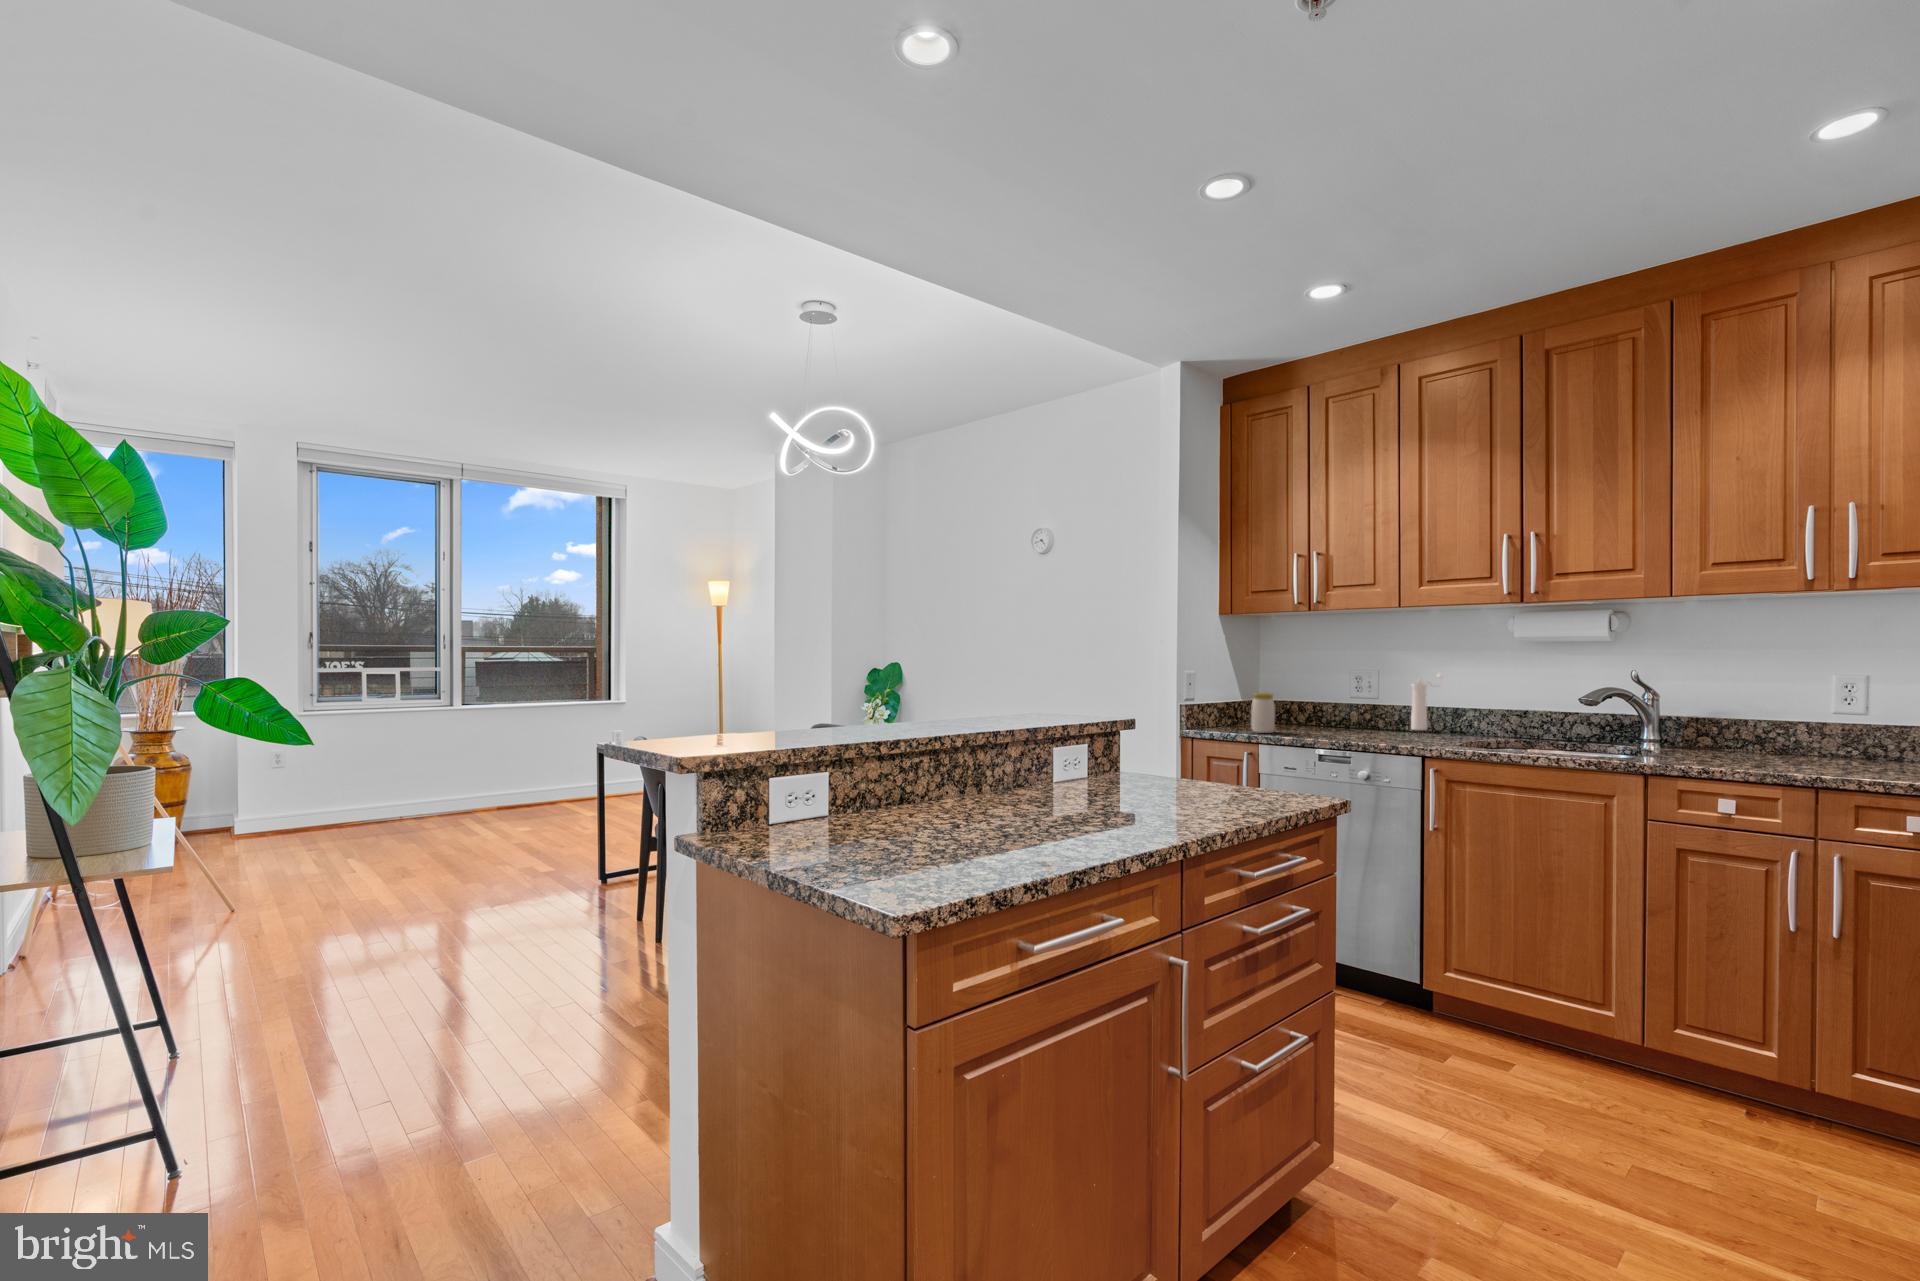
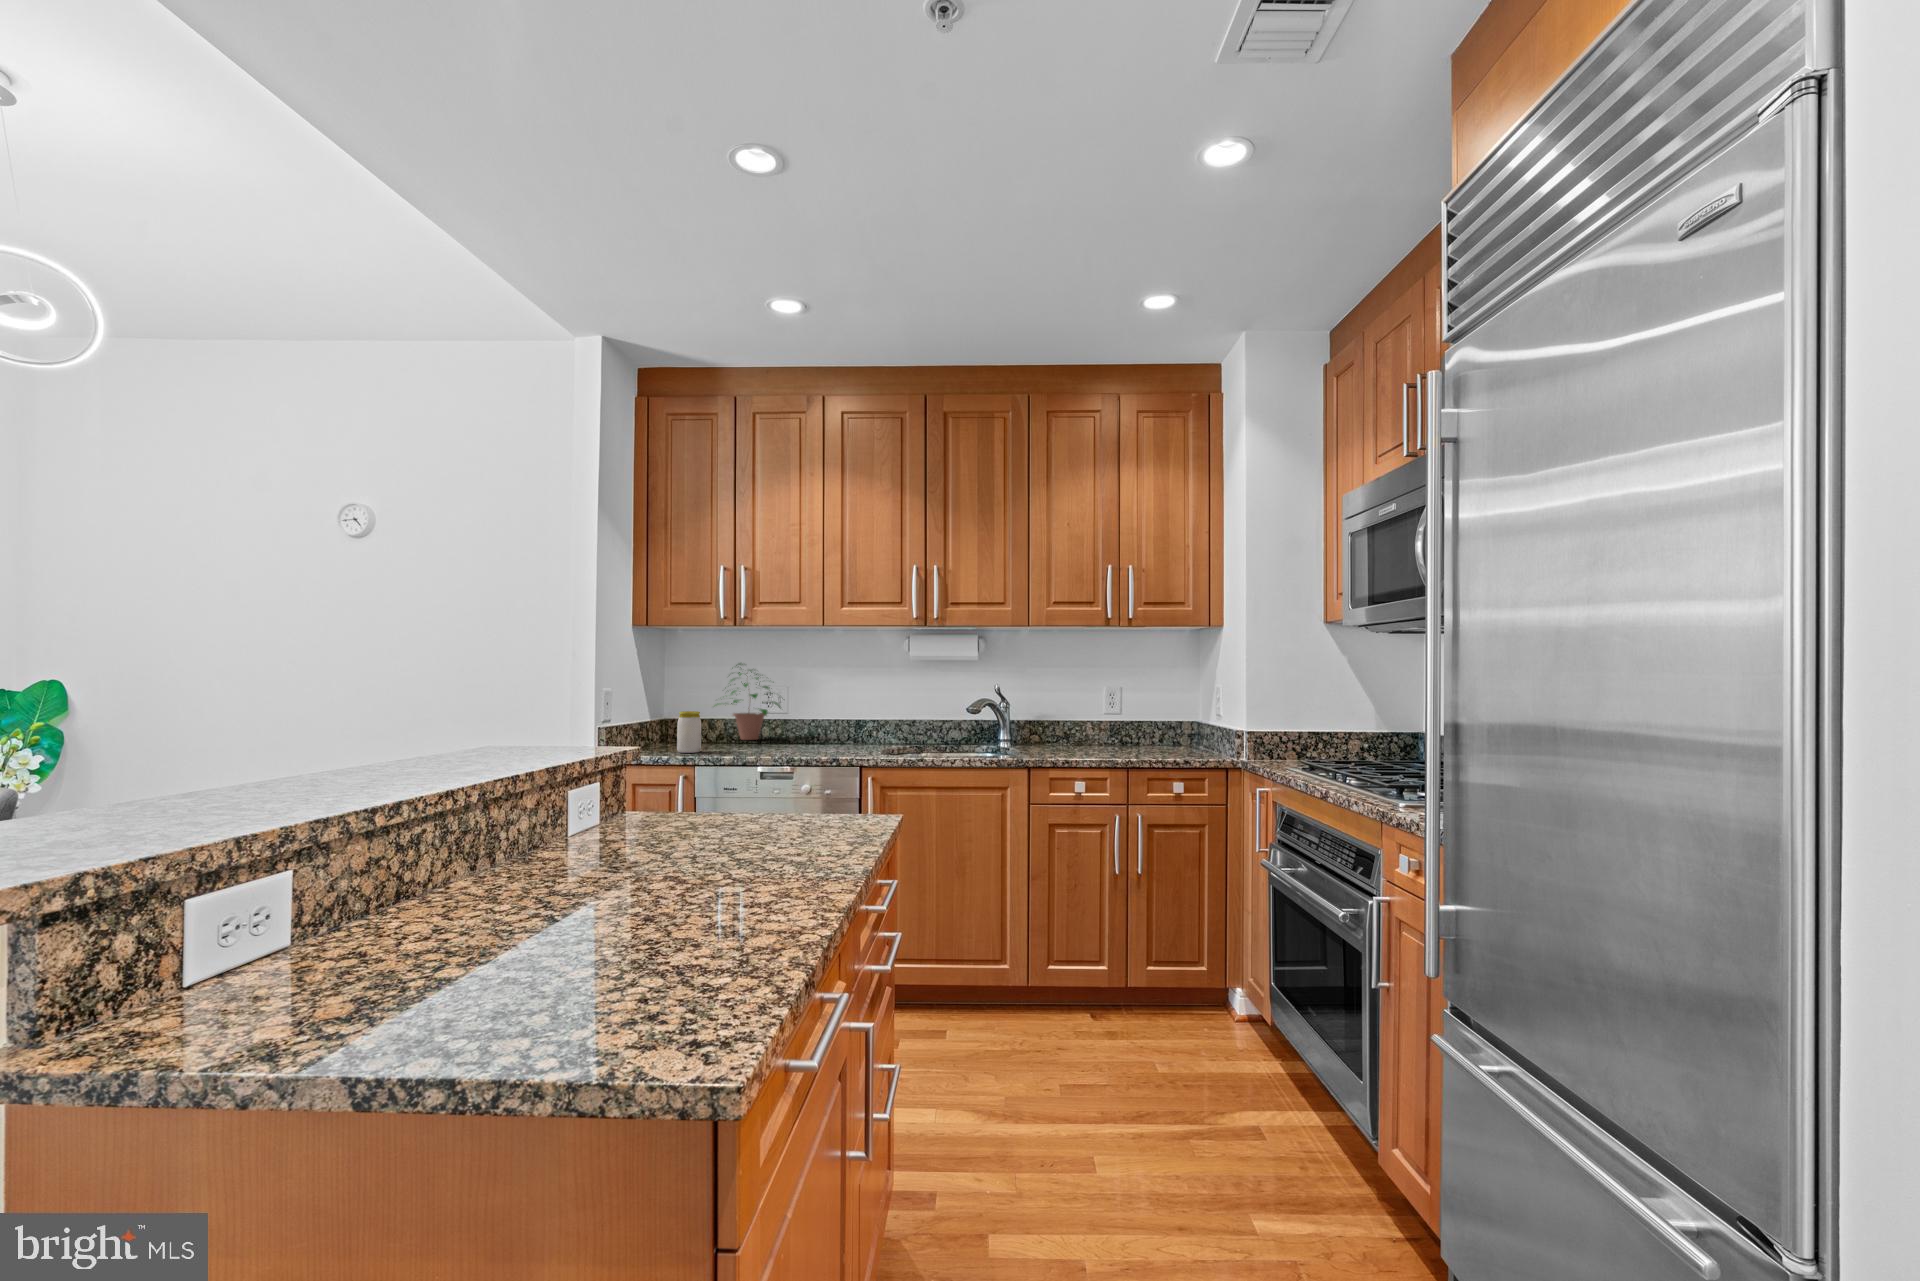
potted plant: none [1296,646,1383,725] -> present [731,663,781,740]
pepper mill: present [1411,674,1443,730] -> none [822,687,853,742]

